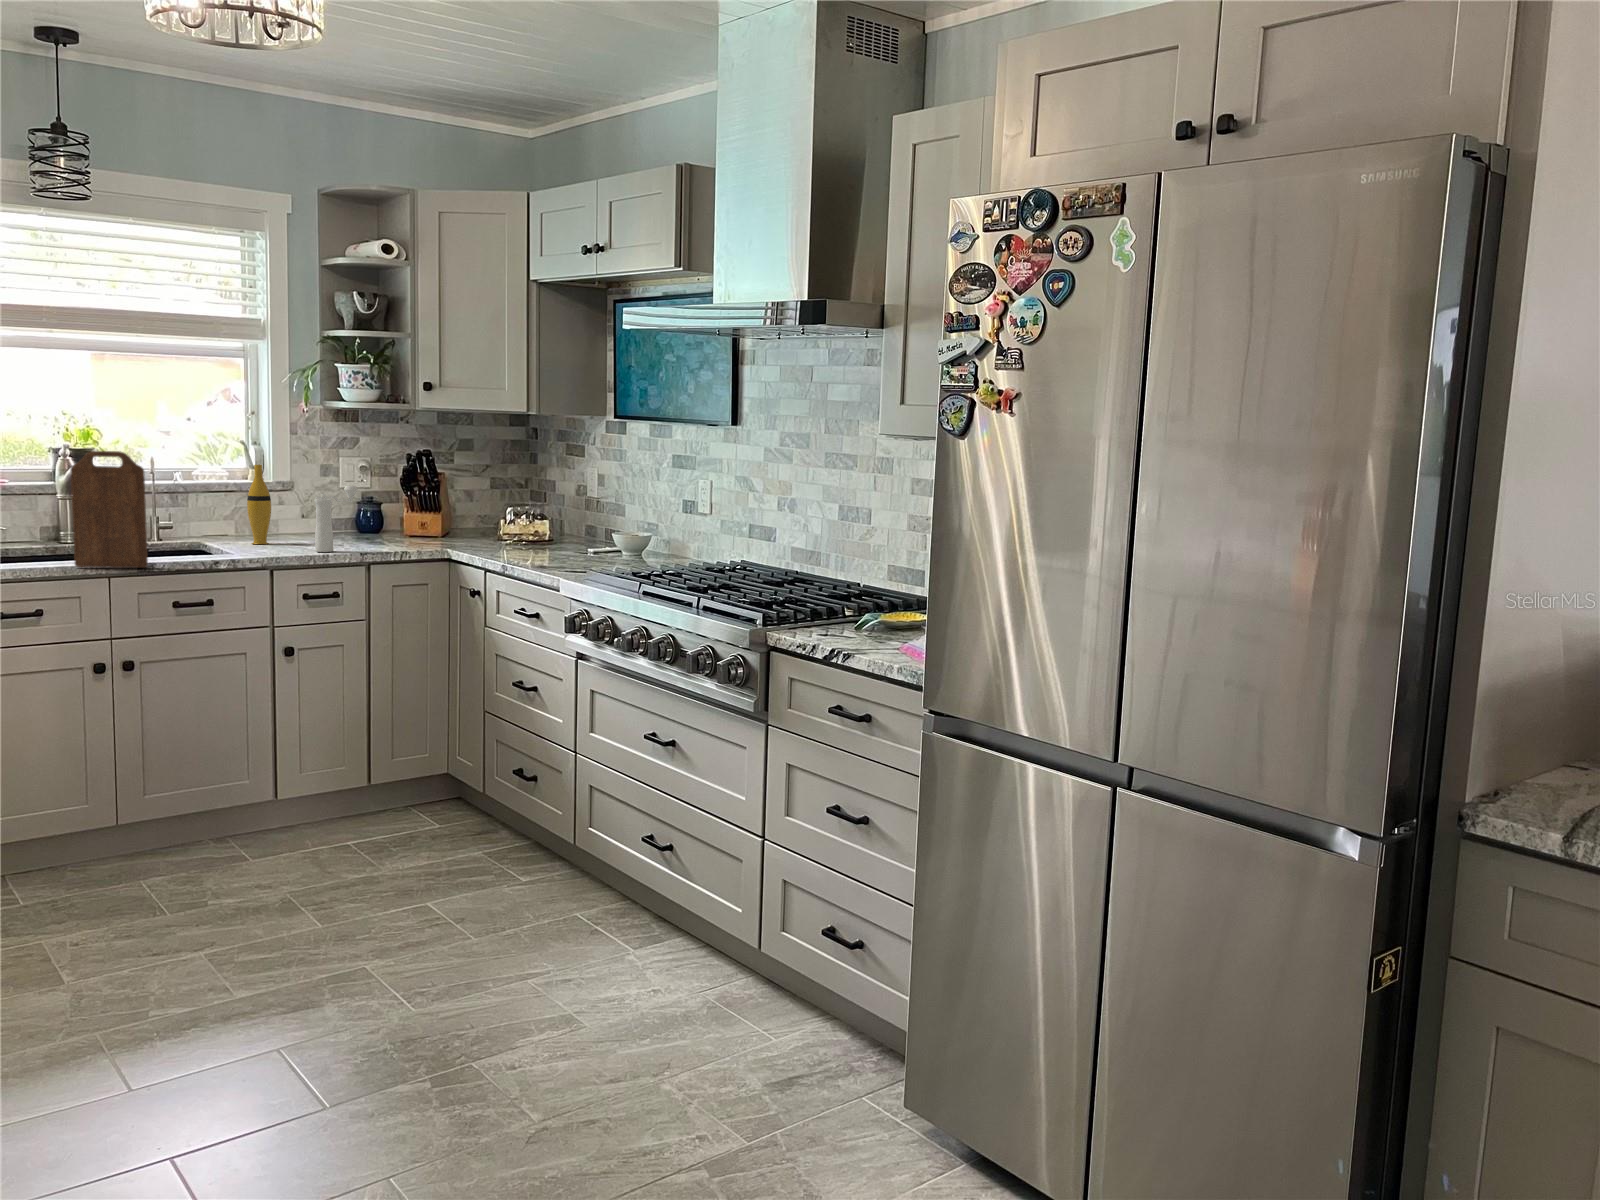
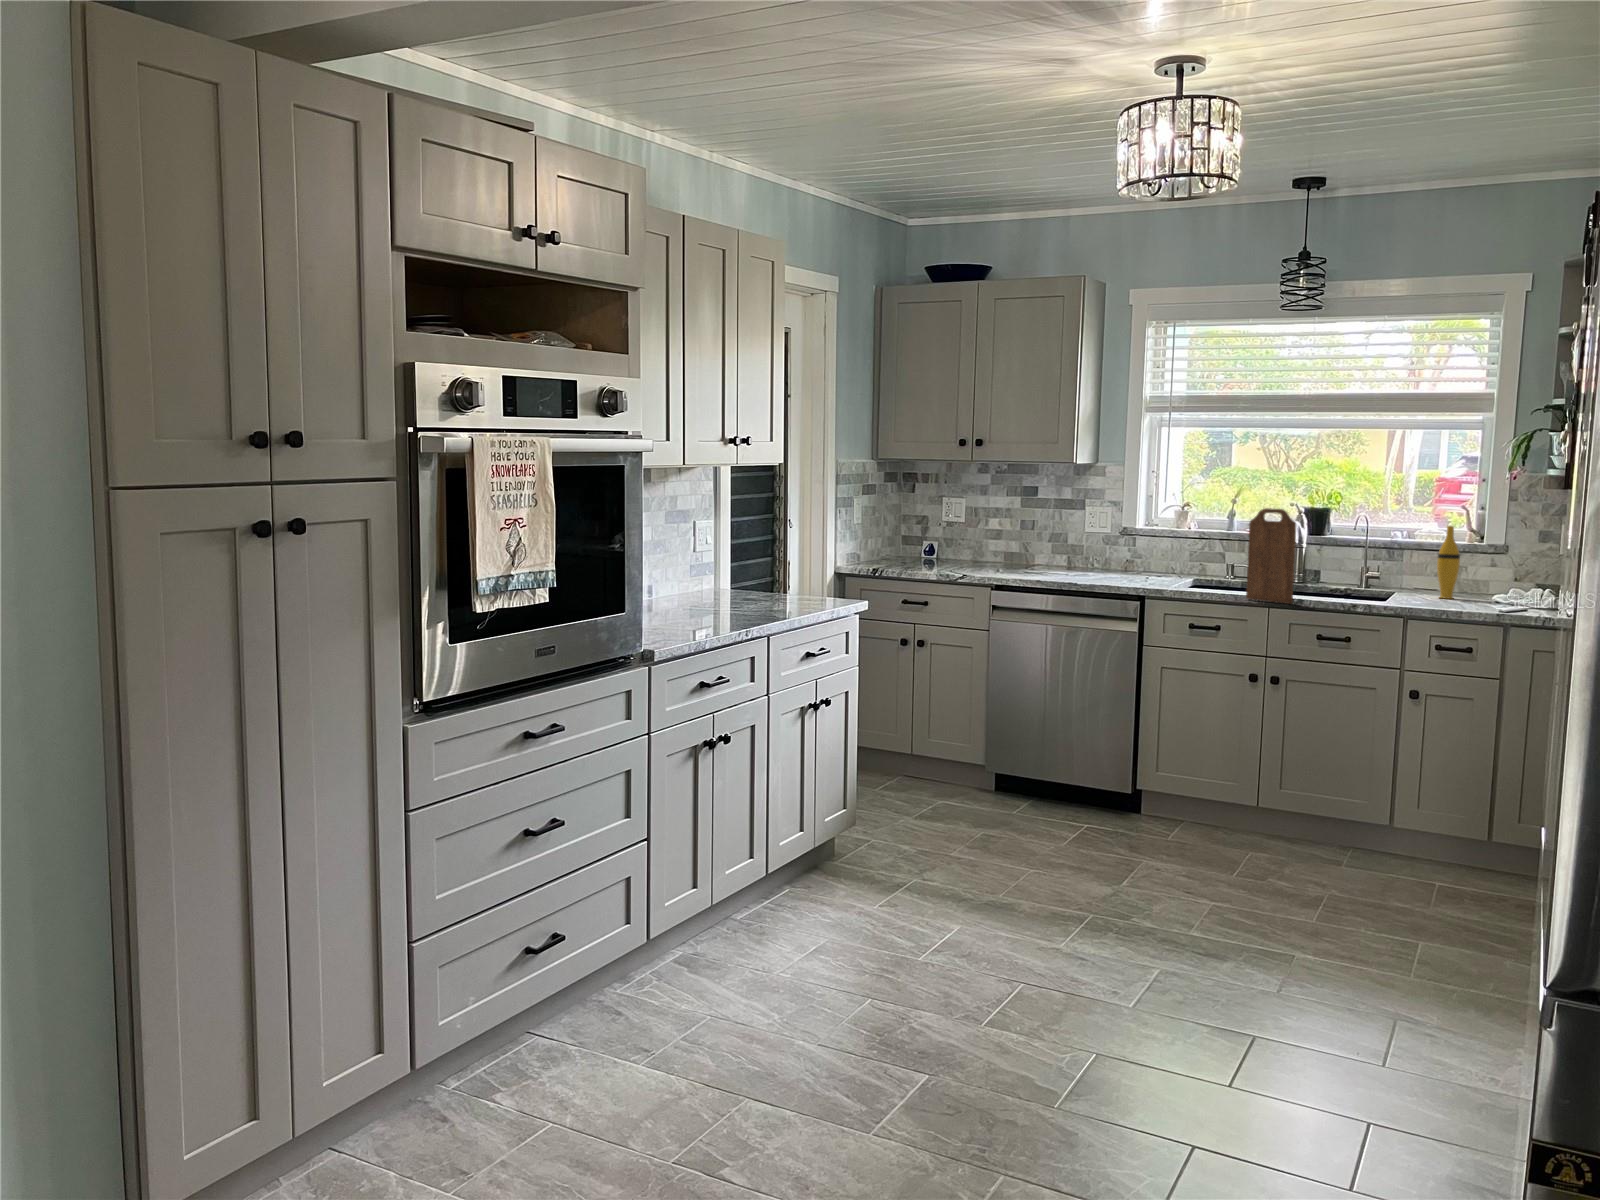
pepper mill: present [314,485,357,552] -> none [1466,546,1520,608]

